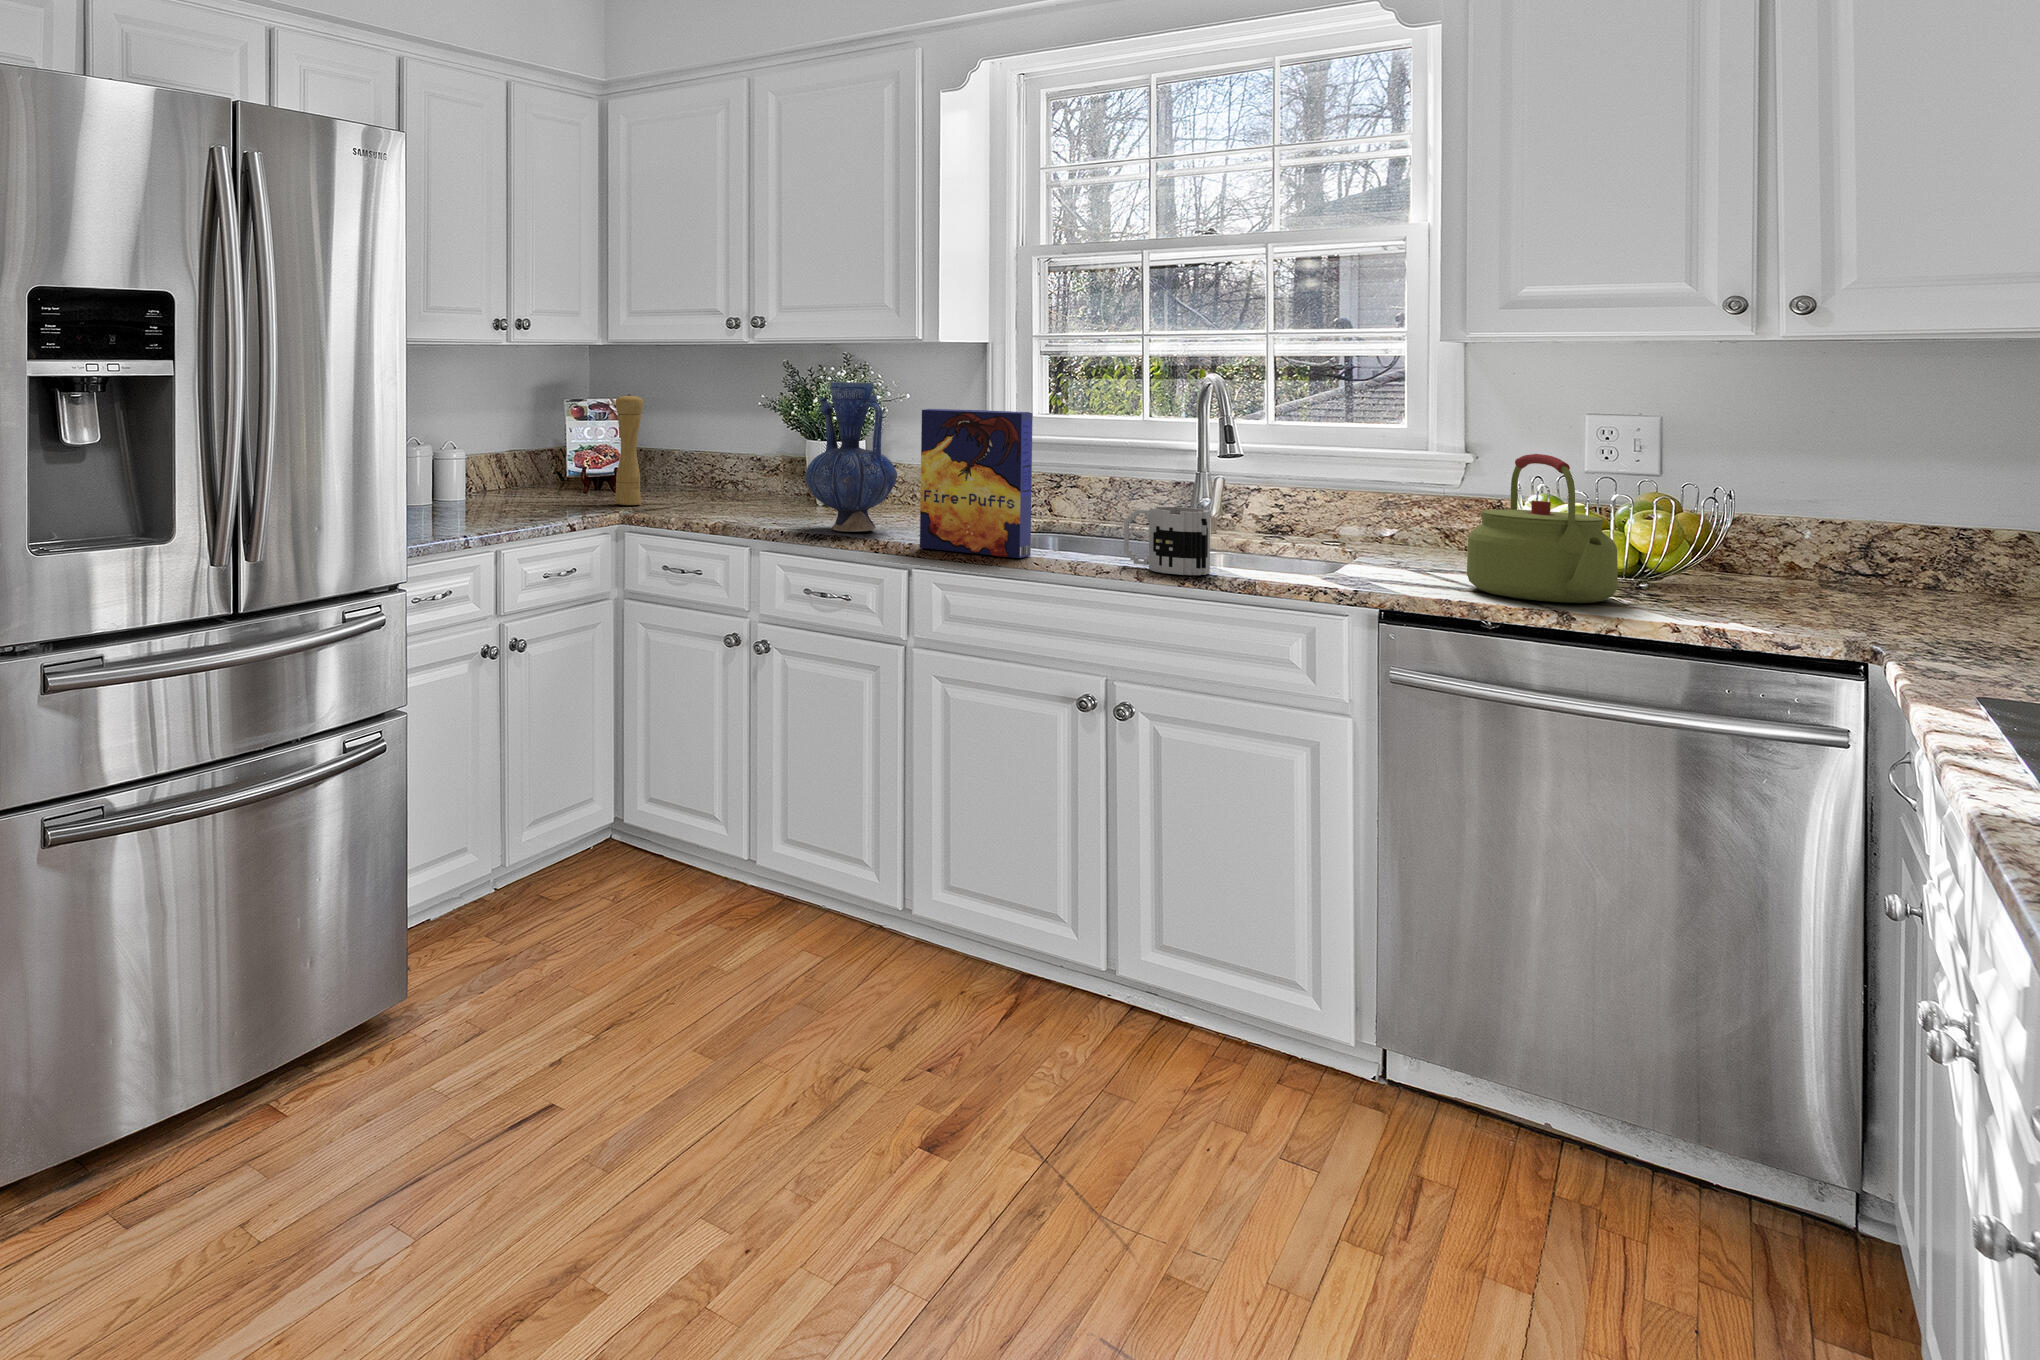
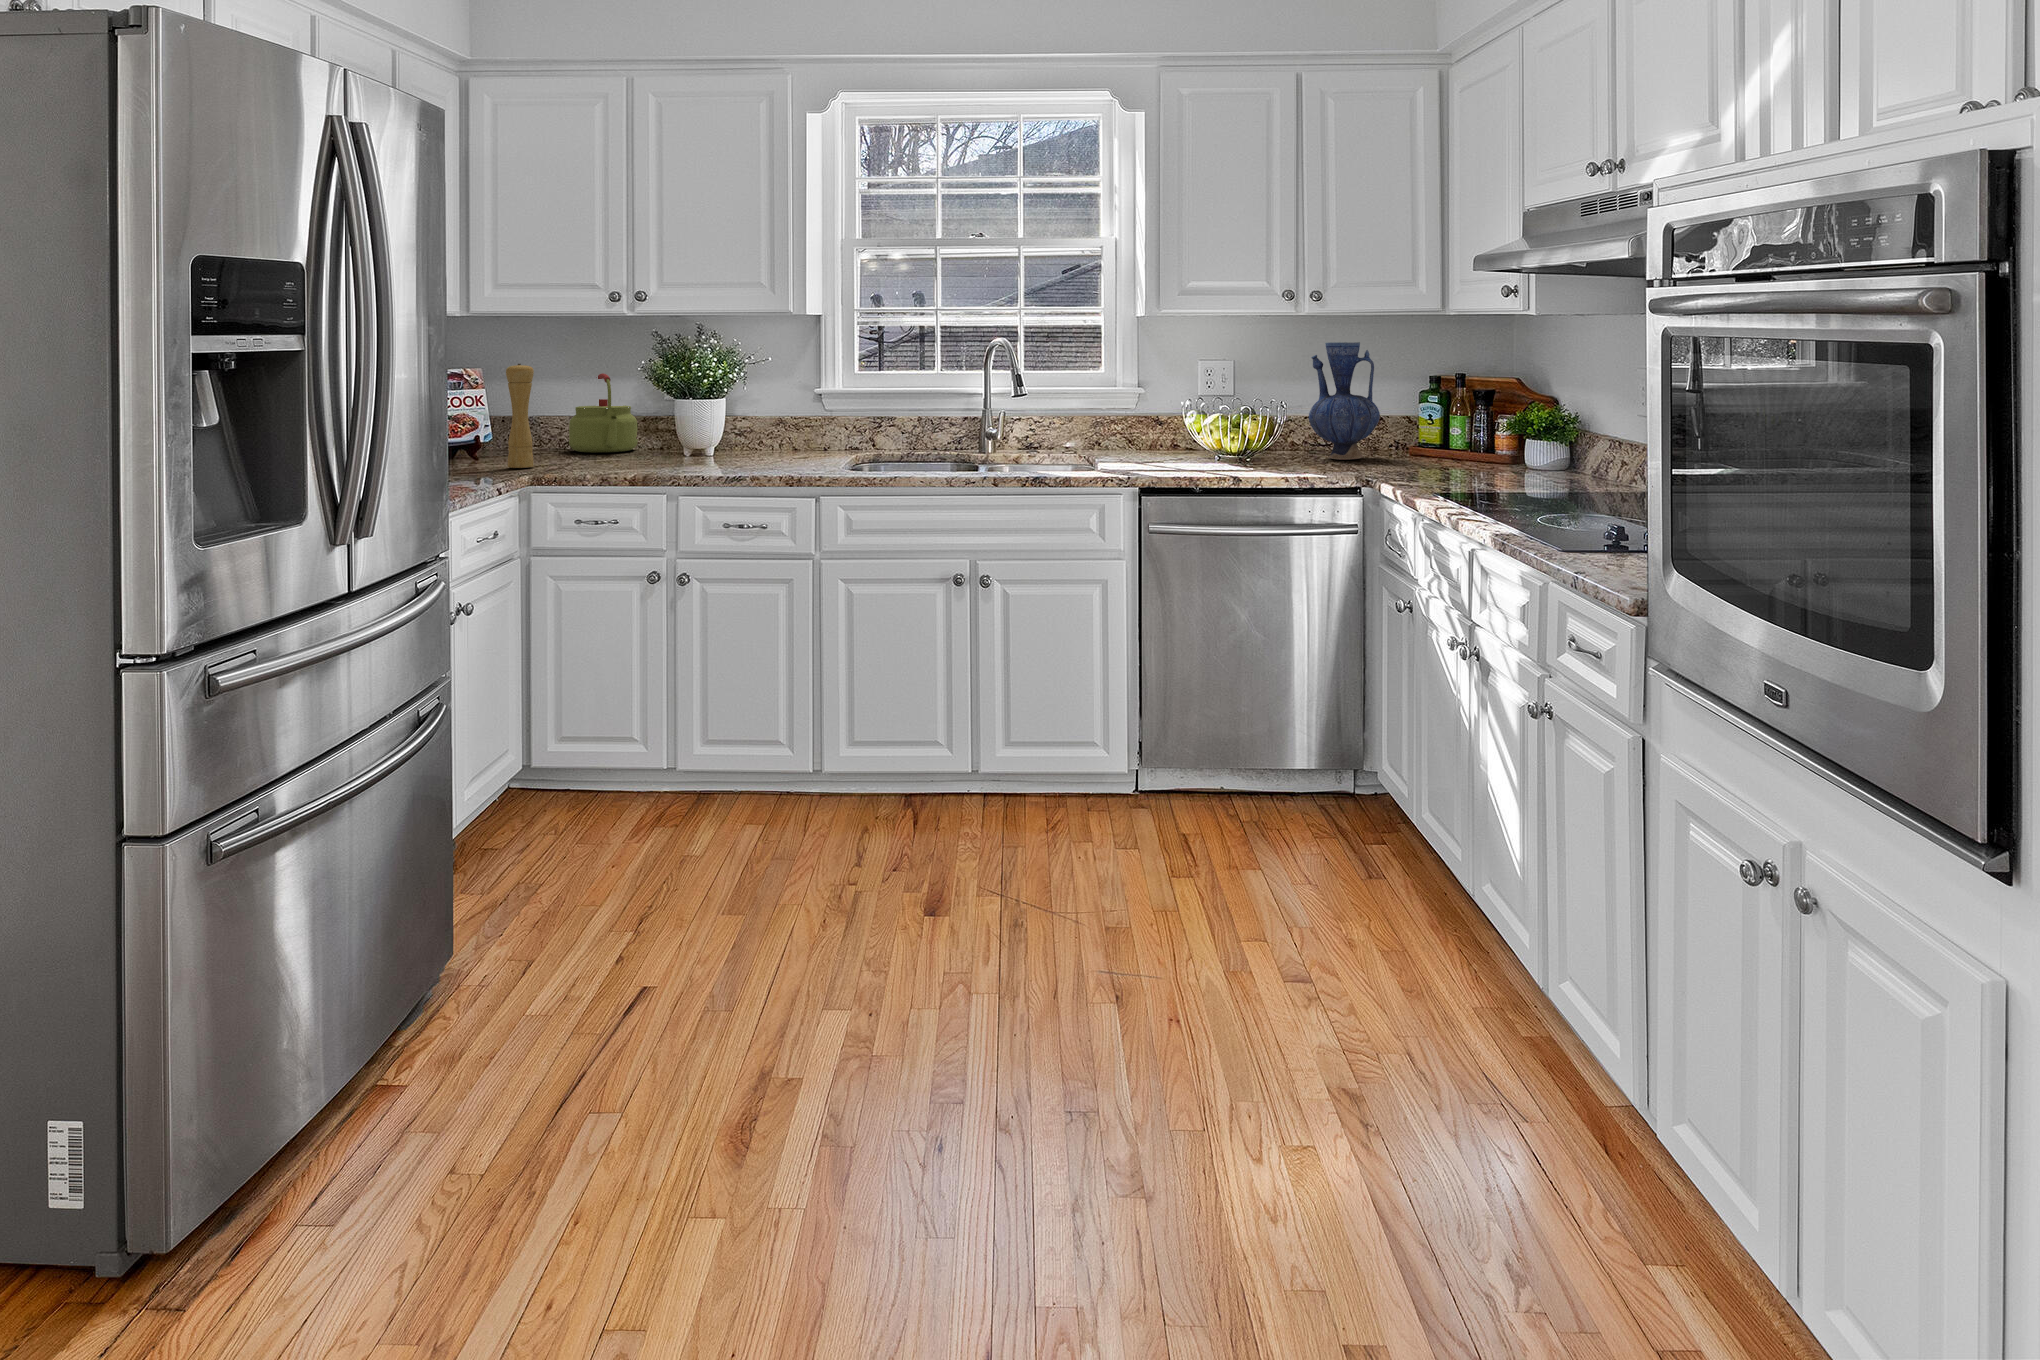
vase: present [805,382,897,532] -> present [1309,342,1380,460]
cereal box: present [920,409,1033,558] -> none [827,366,911,477]
kettle: present [1467,454,1618,603] -> present [569,373,638,453]
mug: present [1124,507,1210,575] -> none [979,430,1035,477]

